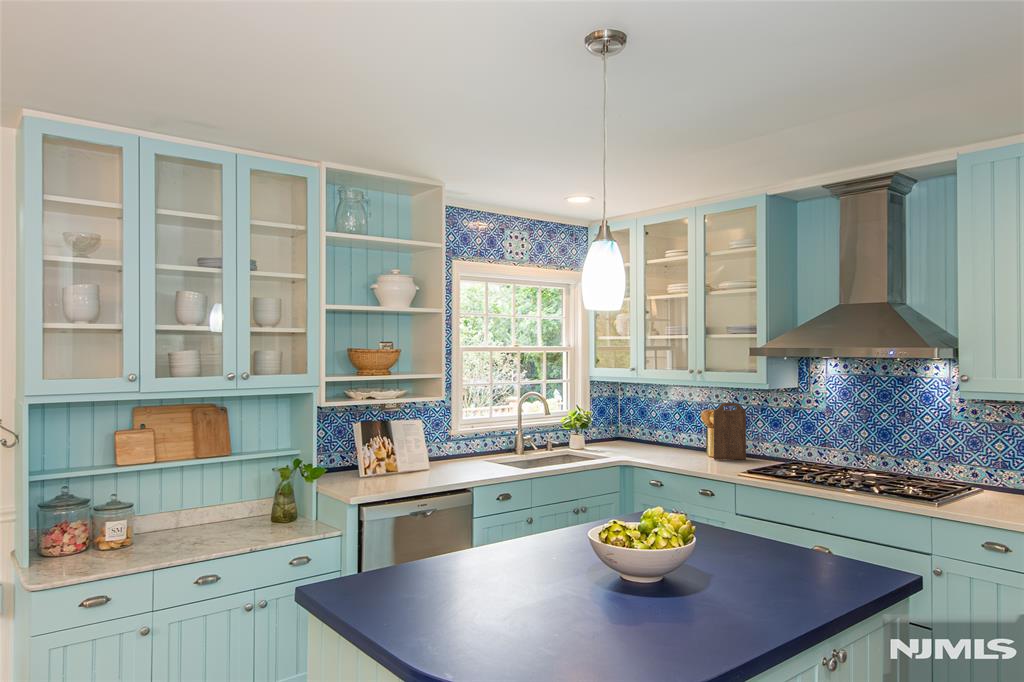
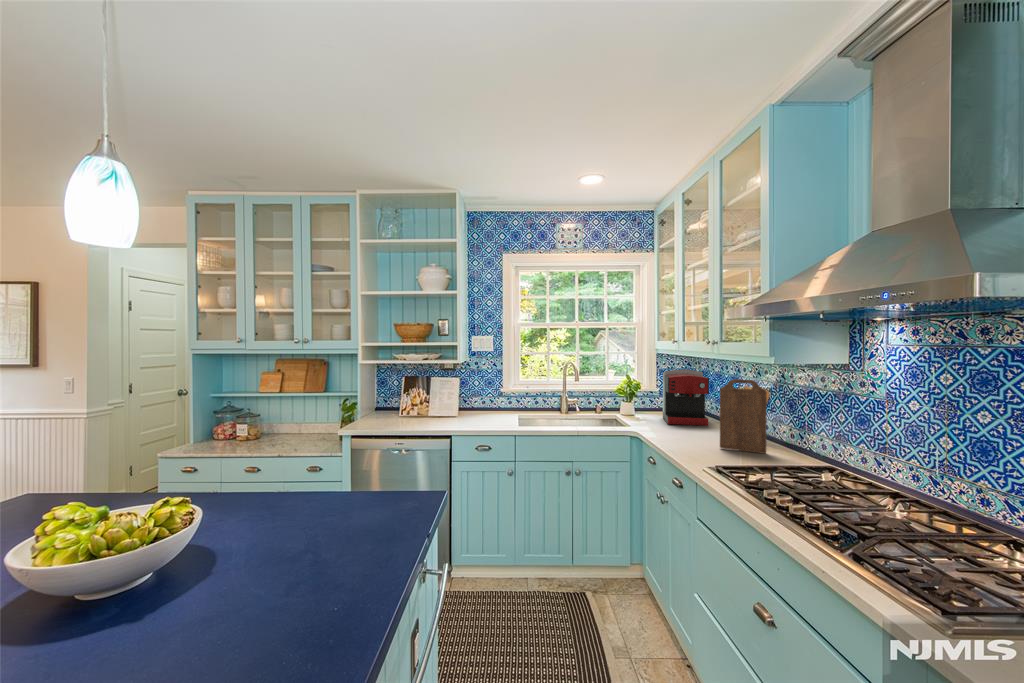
coffee maker: none [609,396,662,450] -> present [663,369,709,426]

